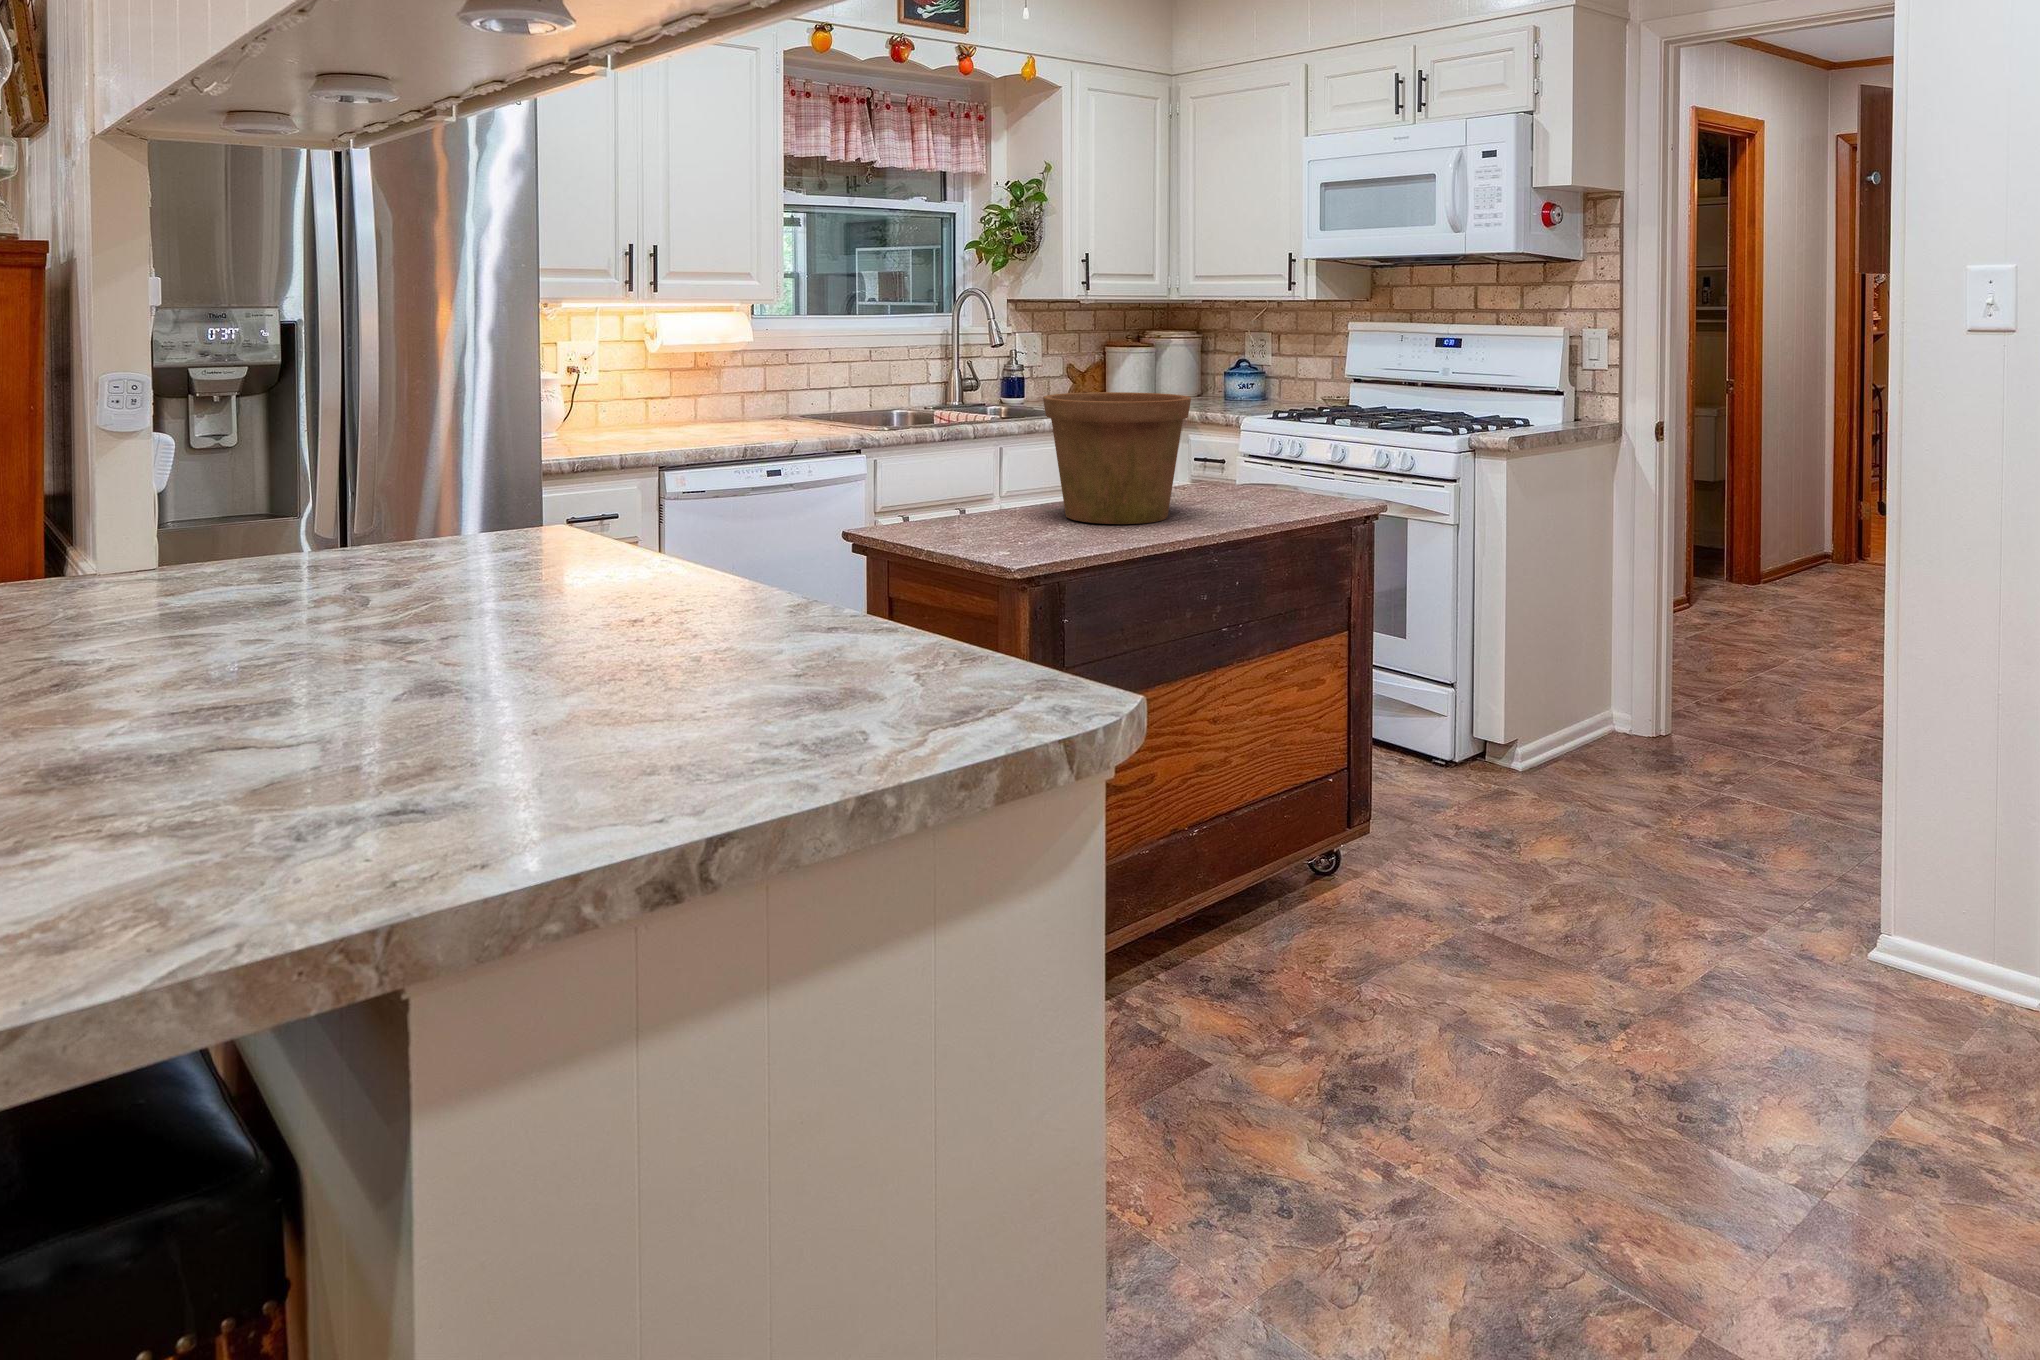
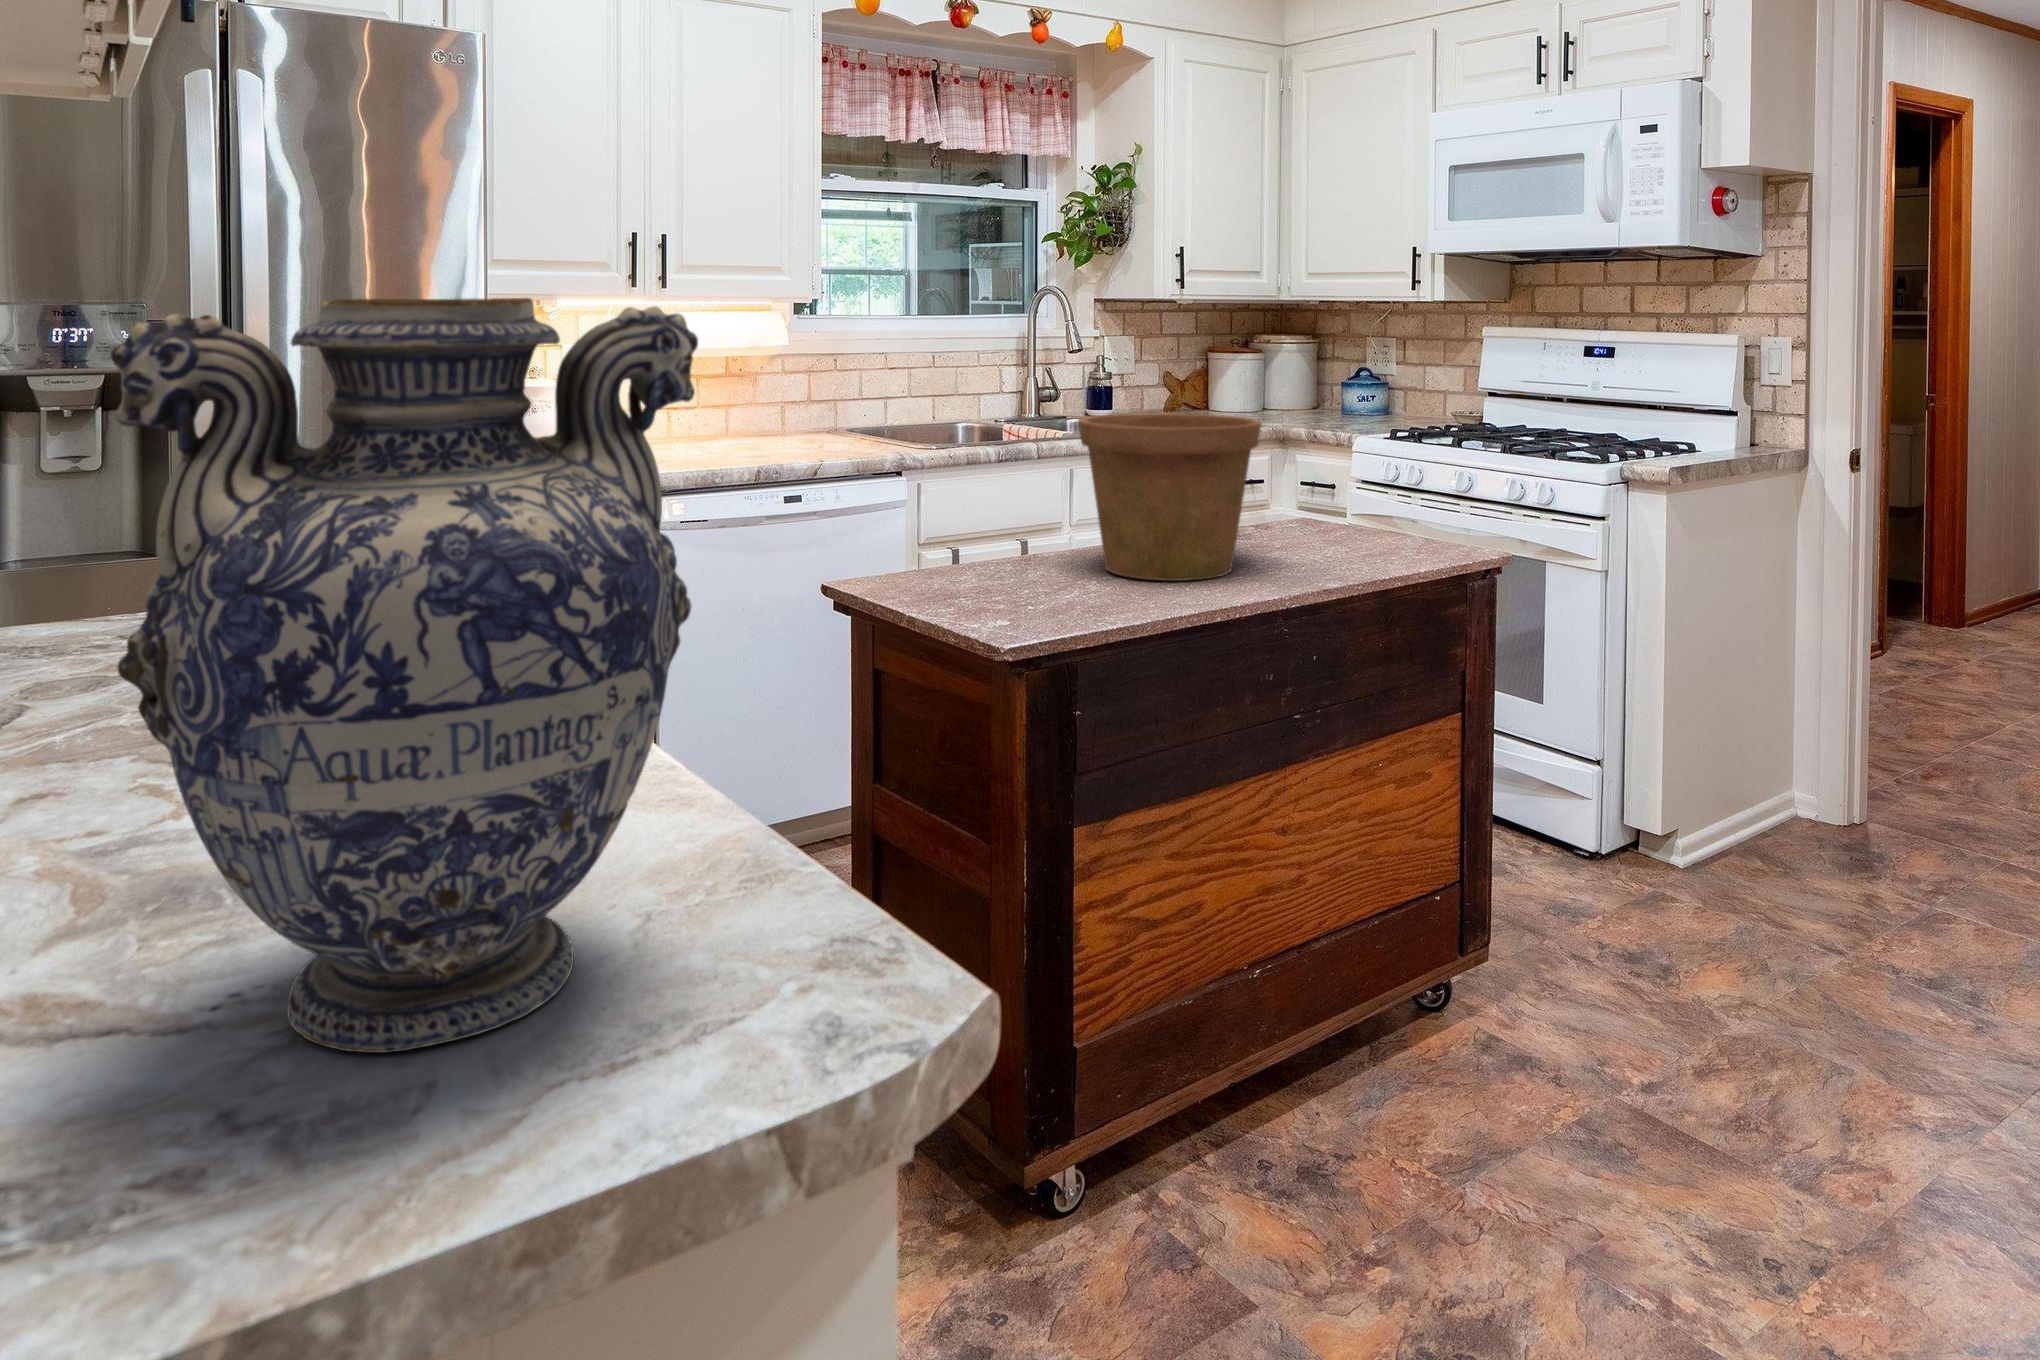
vase: none [682,300,959,719] -> present [111,298,698,1053]

